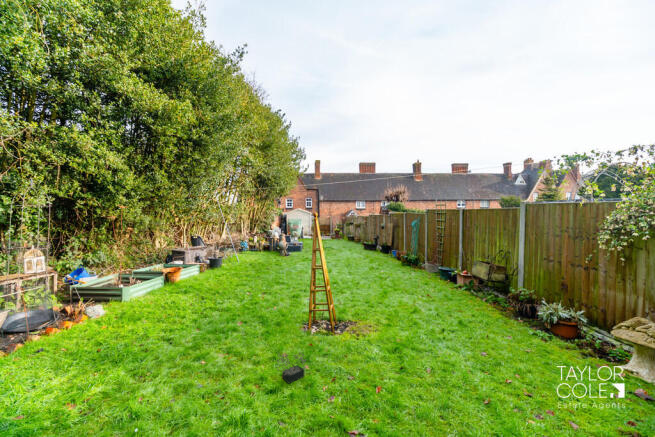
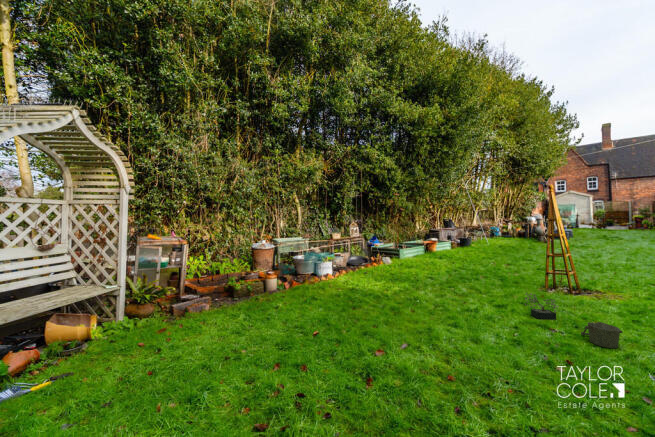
bucket: none [326,379,356,410] -> present [581,322,622,348]

